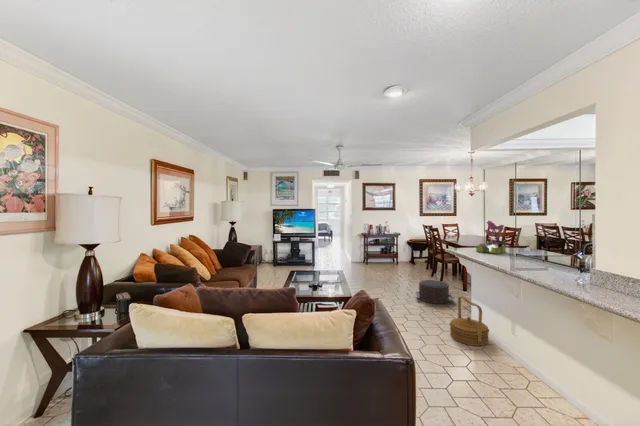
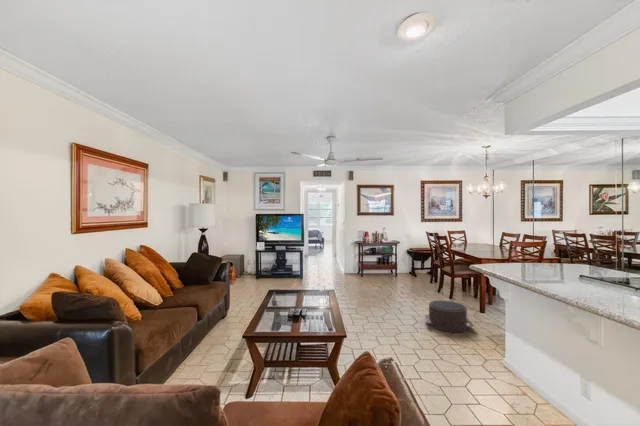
flower arrangement: present [476,221,506,254] -> none [513,228,553,274]
woven basket: present [450,296,489,346] -> none [481,331,540,407]

